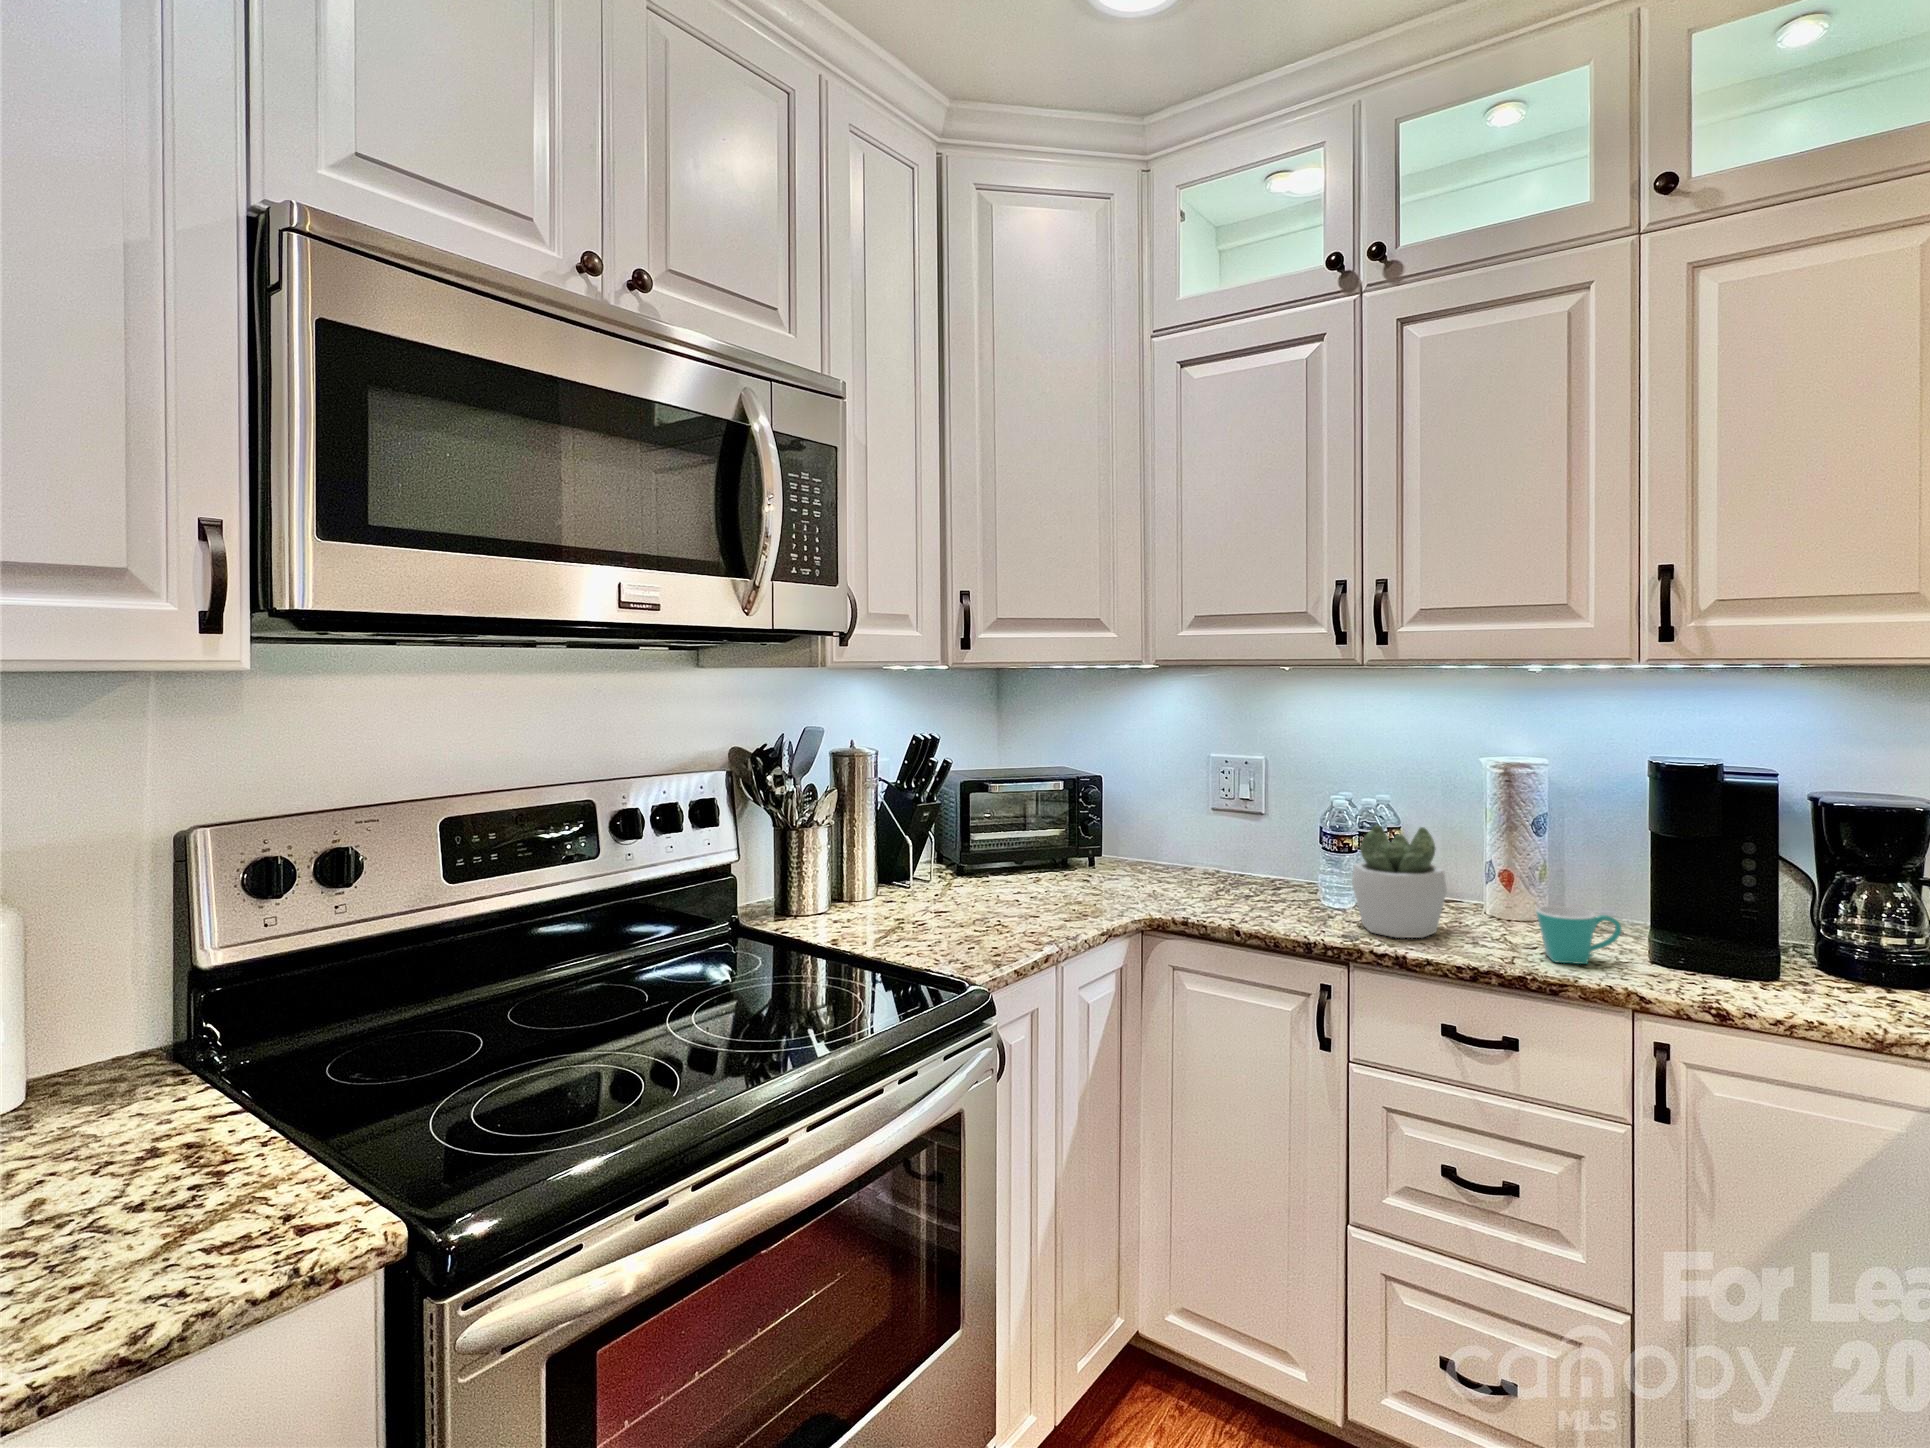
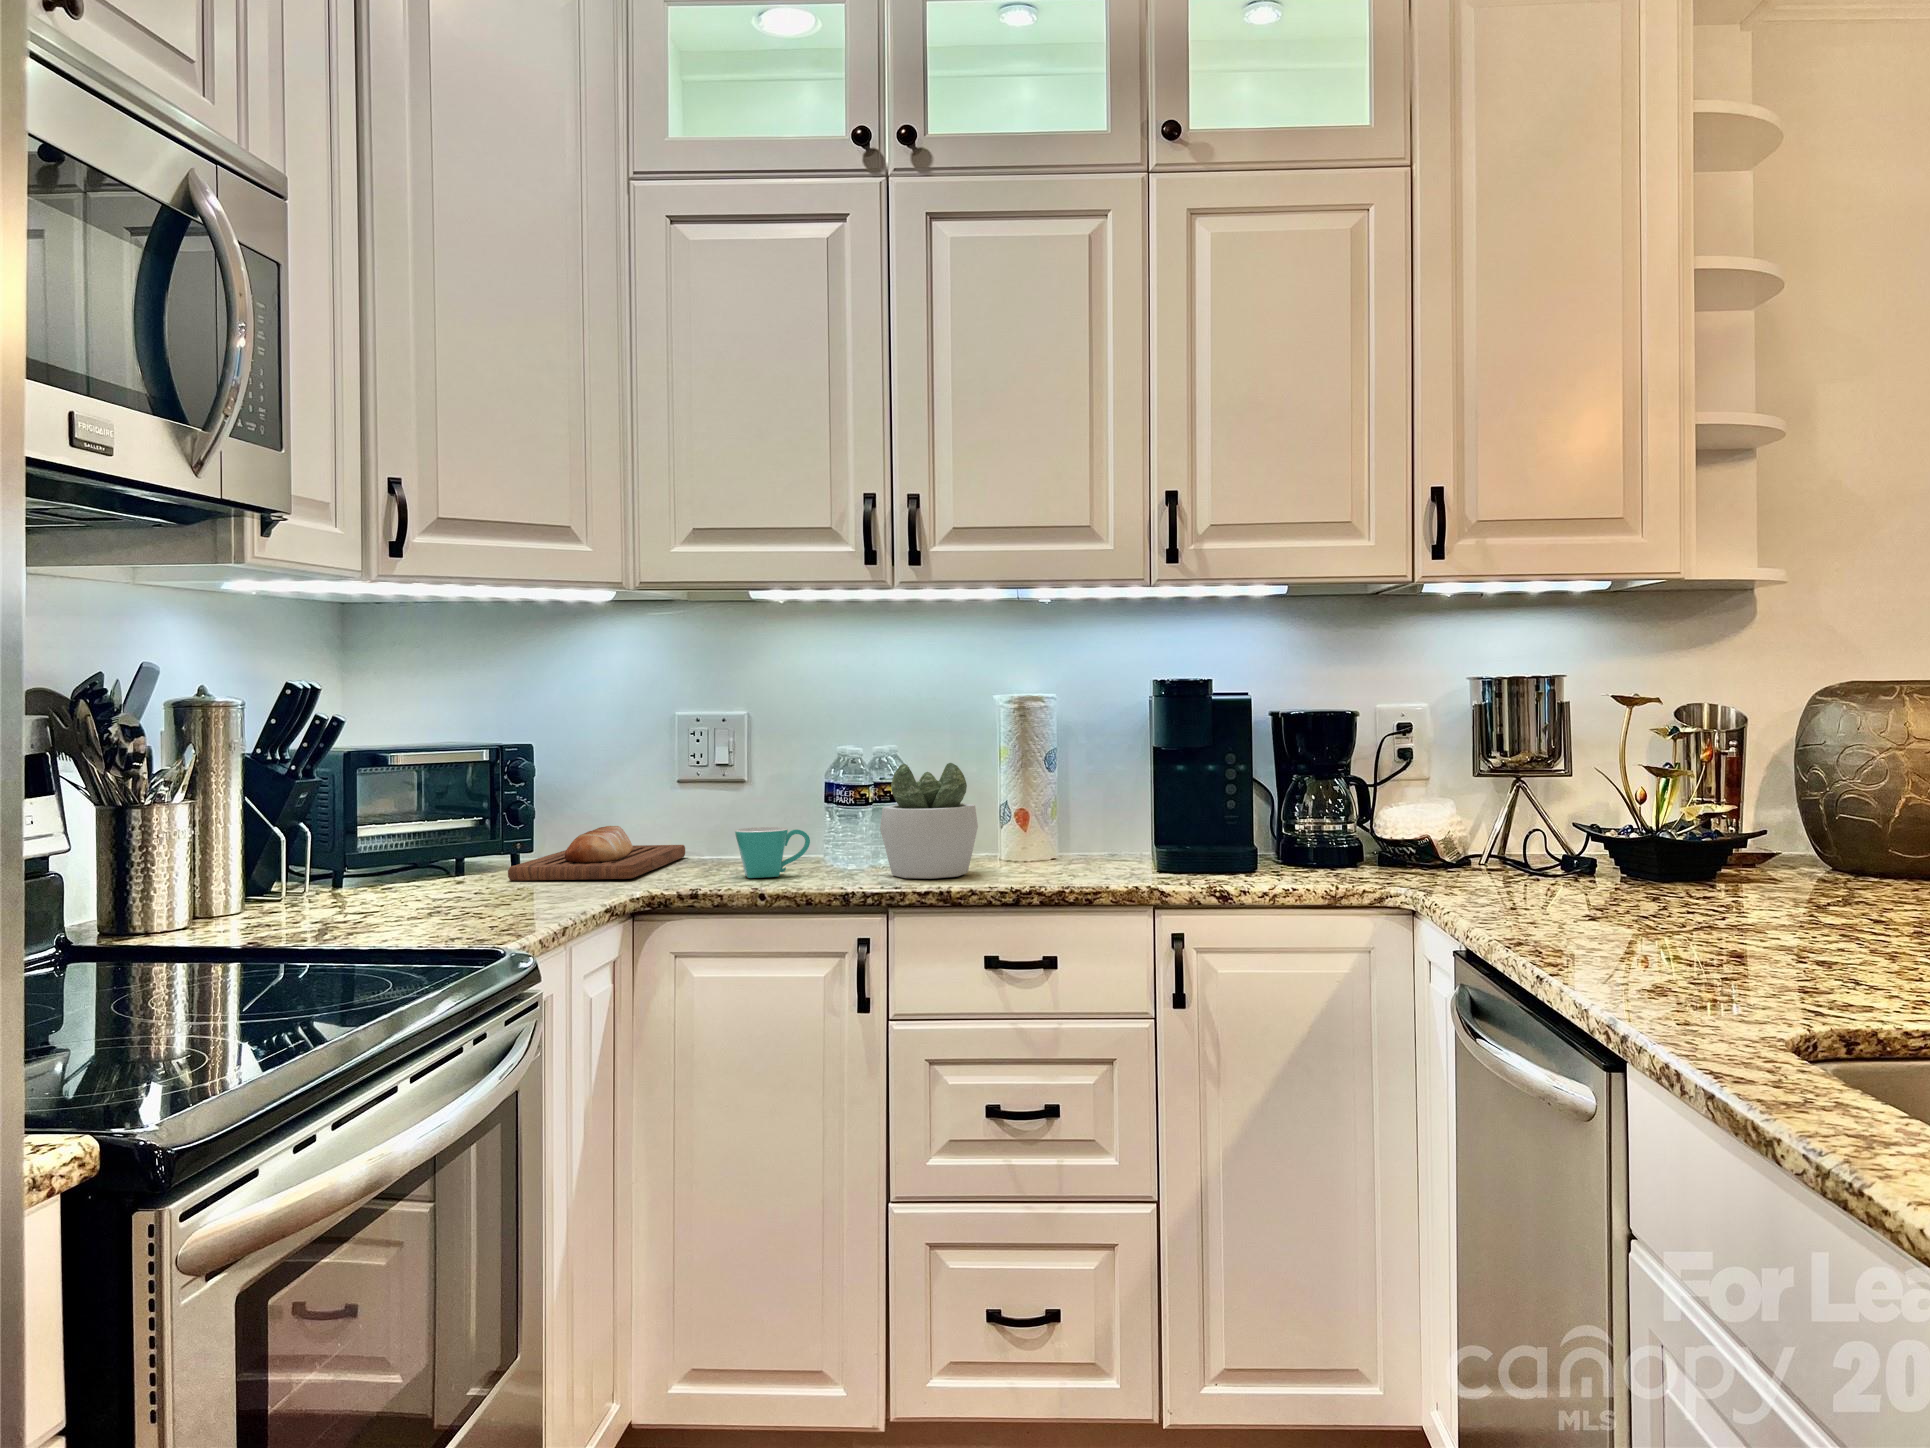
bread loaf: none [1060,846,1212,902] -> present [508,826,685,881]
mug: present [1536,906,1622,964] -> present [735,827,810,878]

